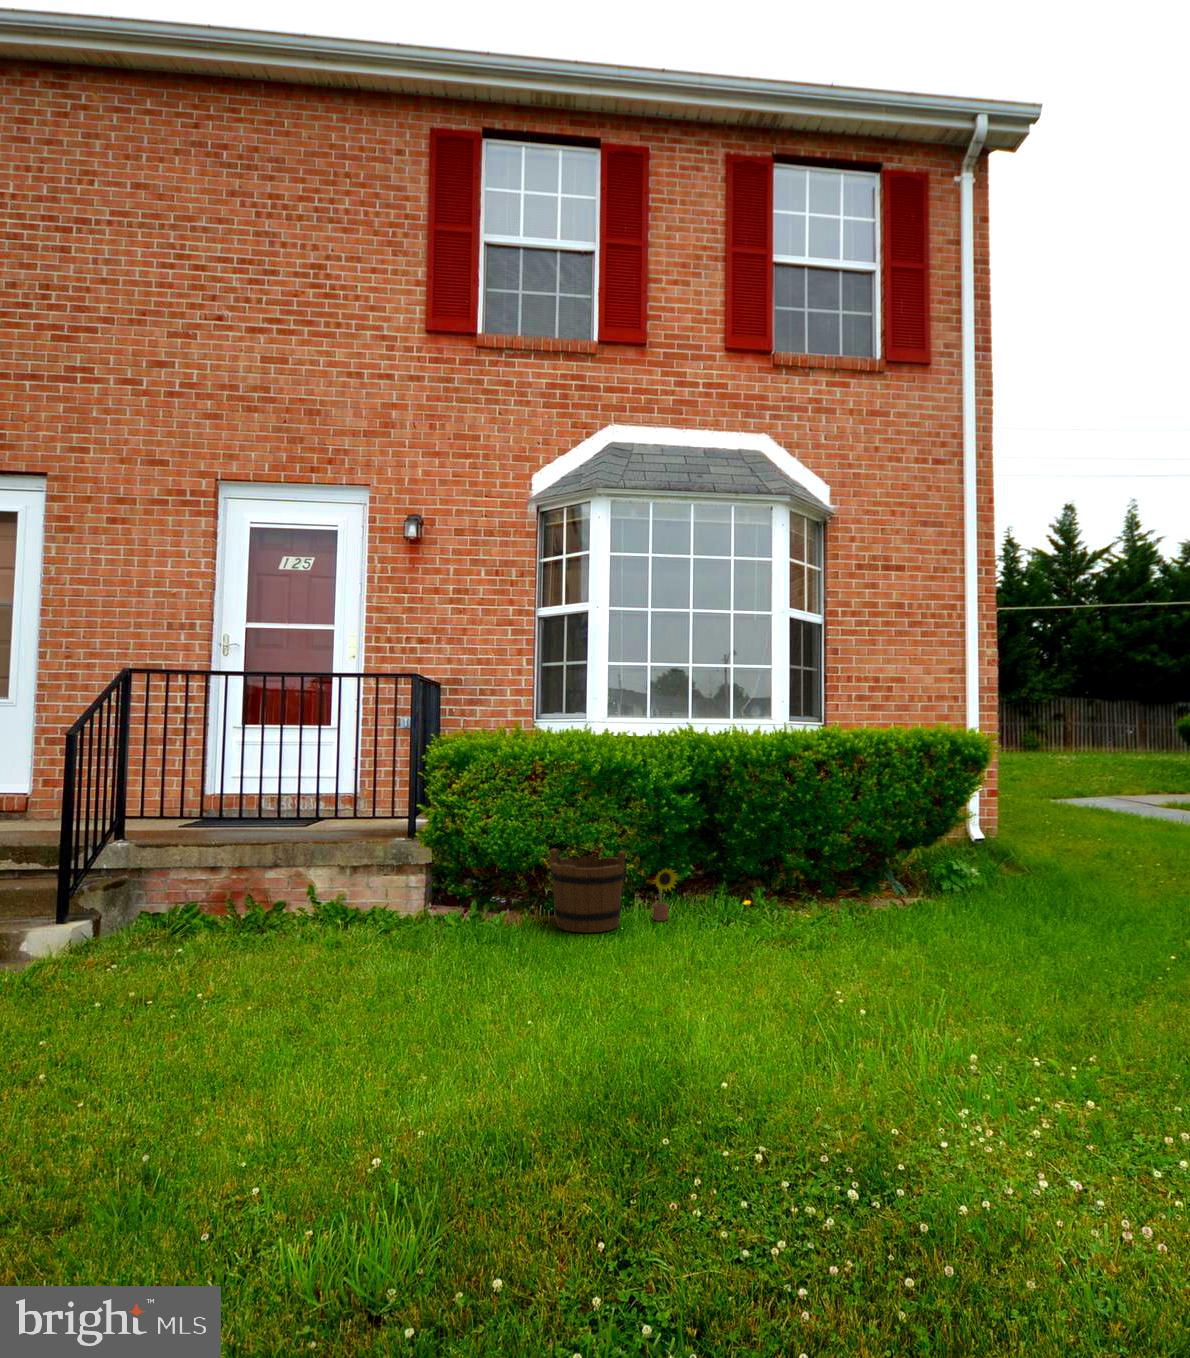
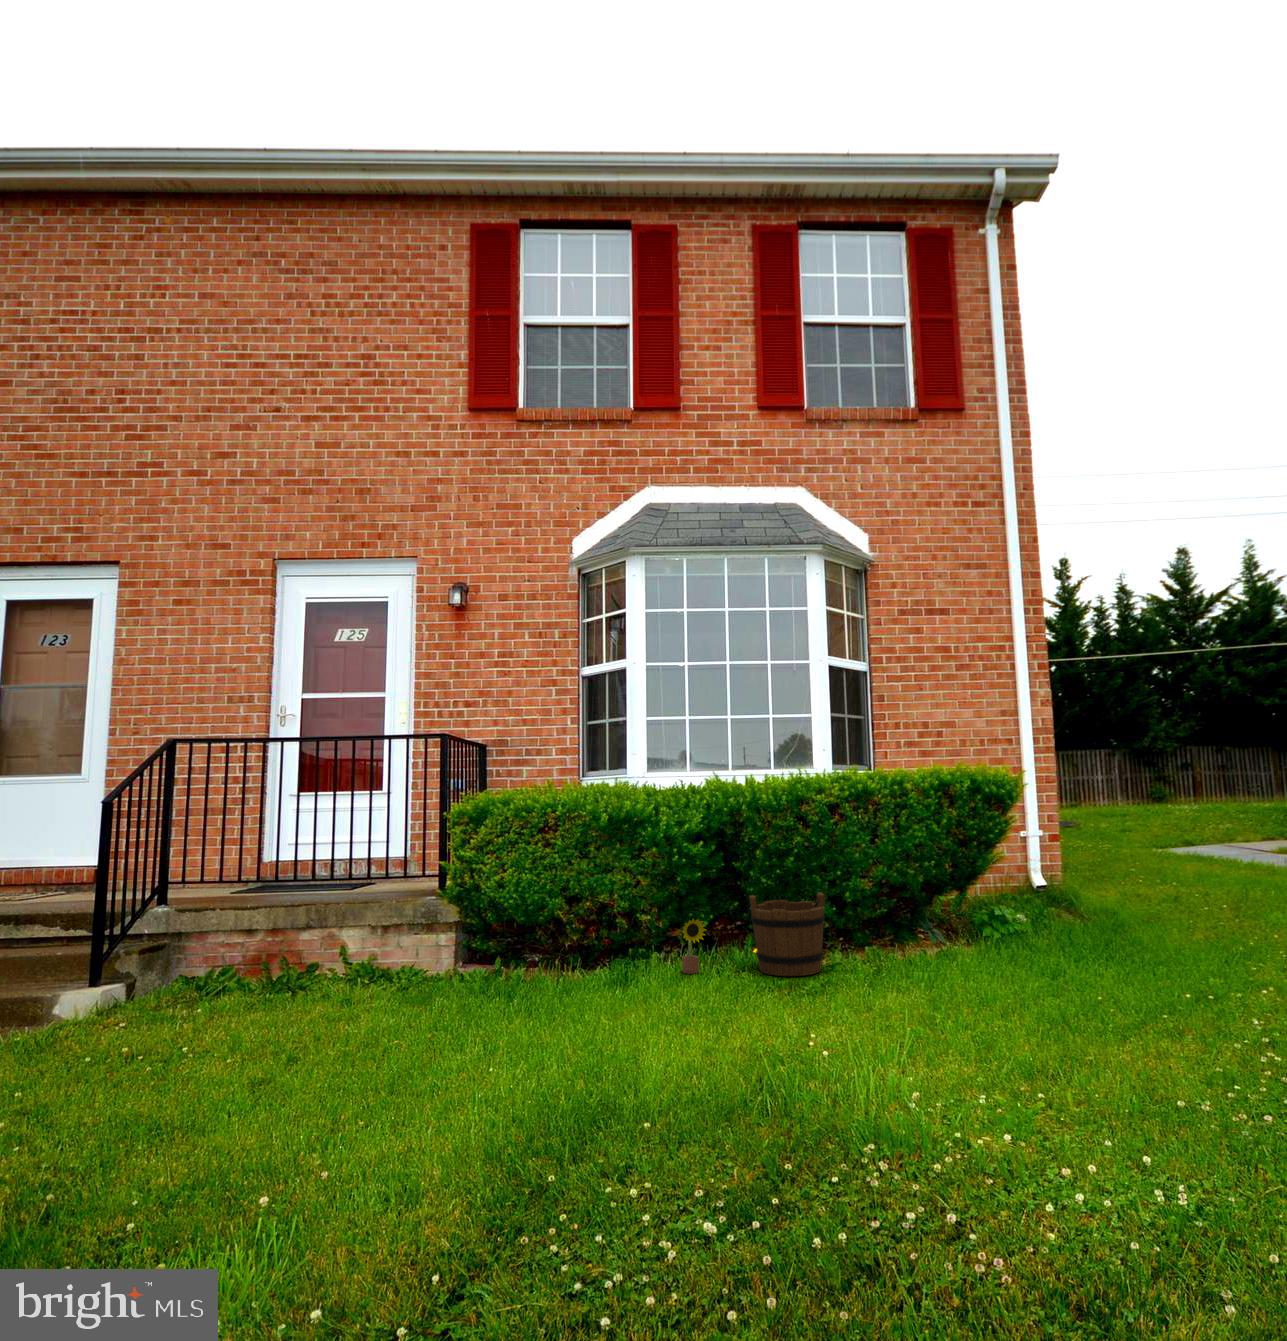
bucket: present [550,849,626,933] -> present [748,893,825,976]

